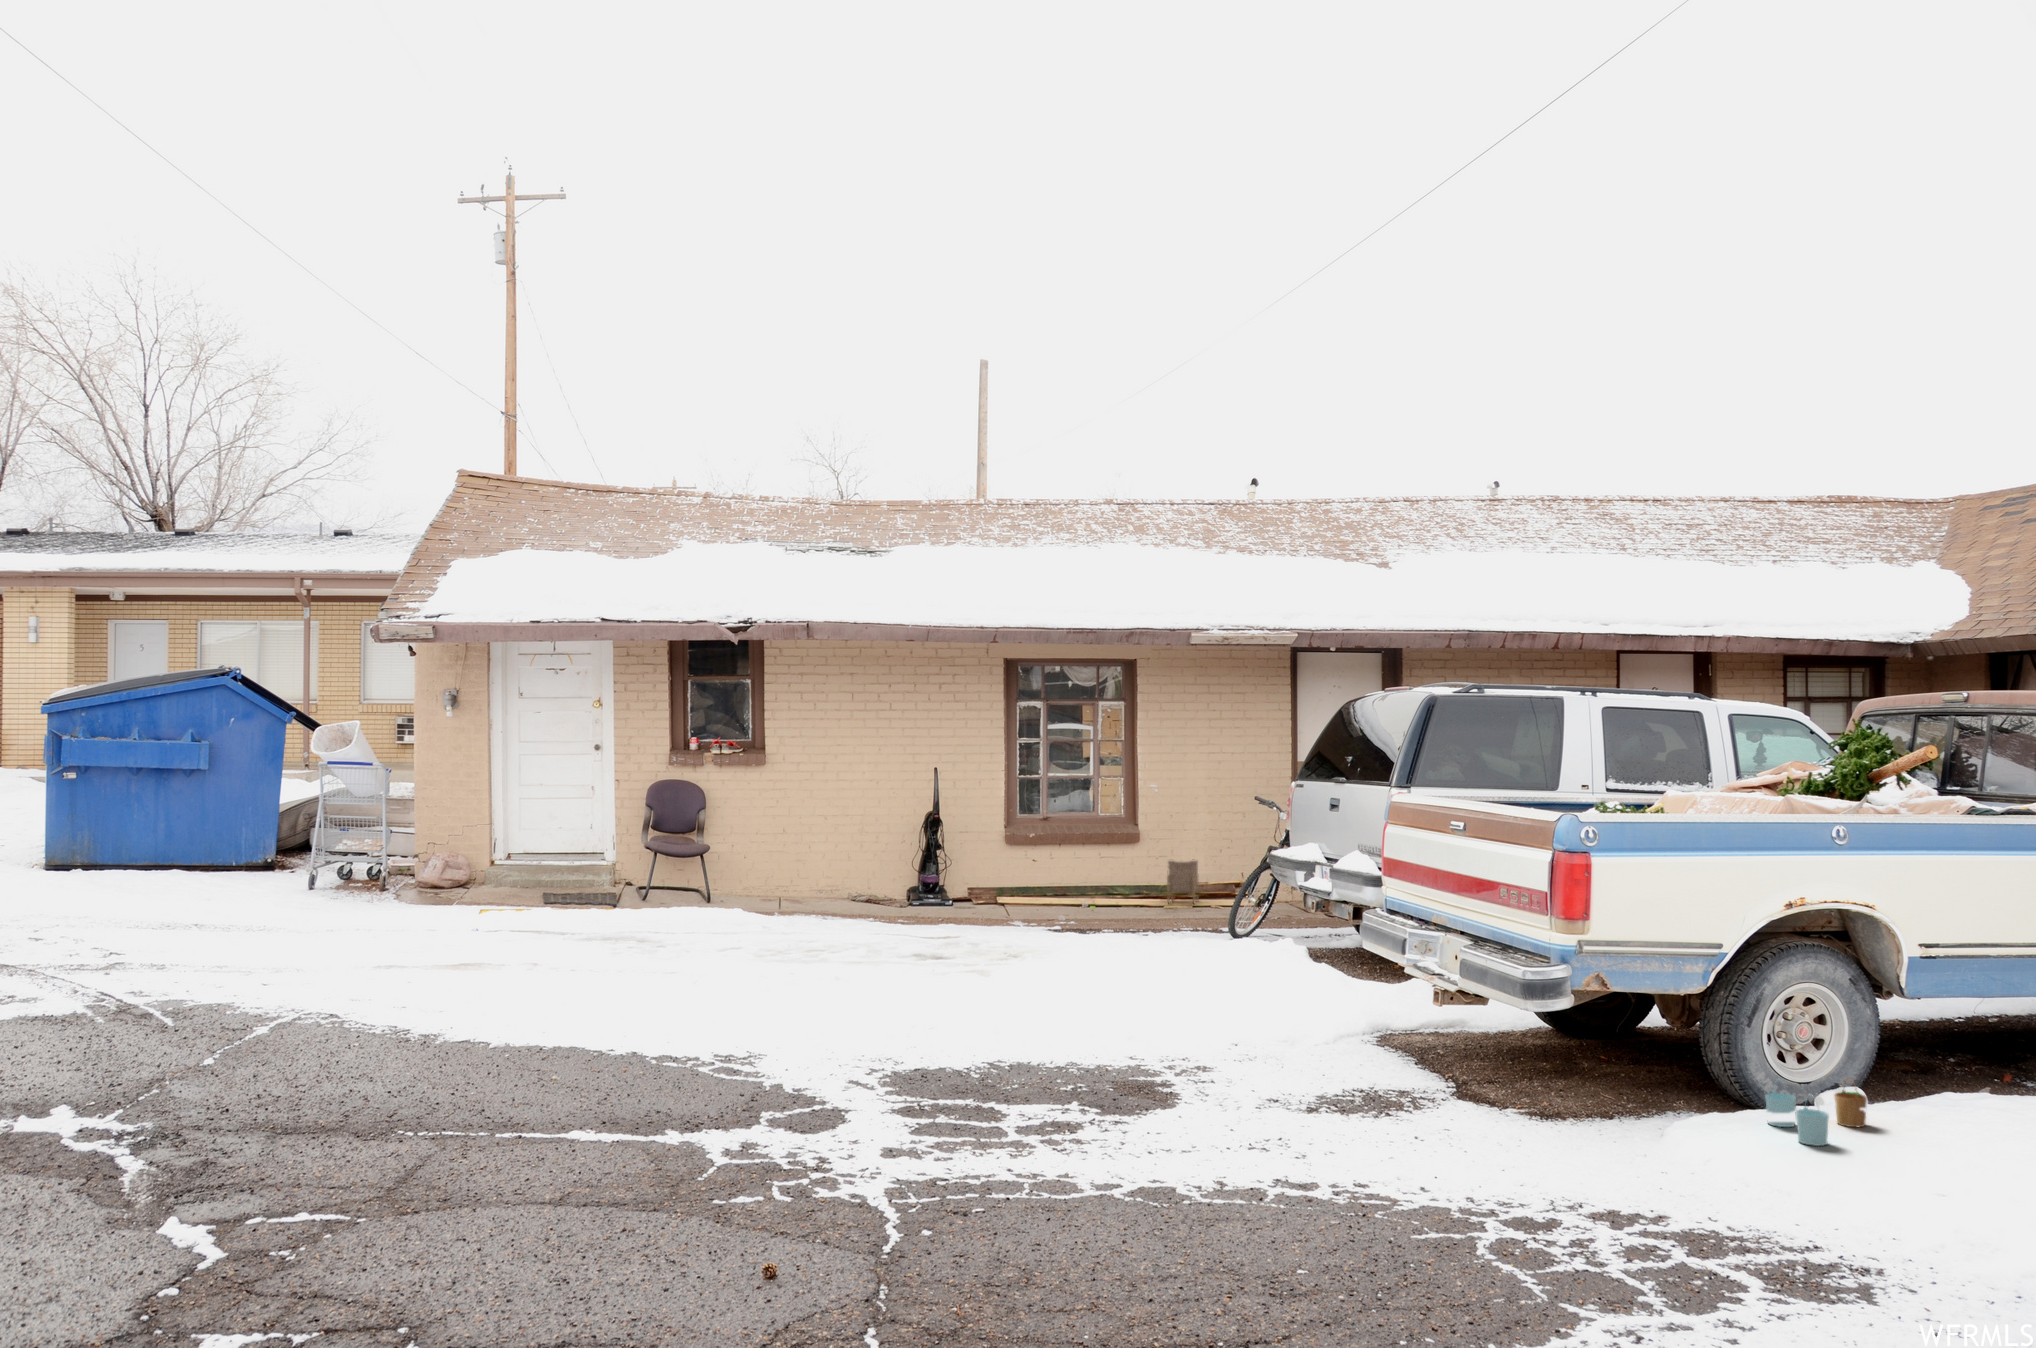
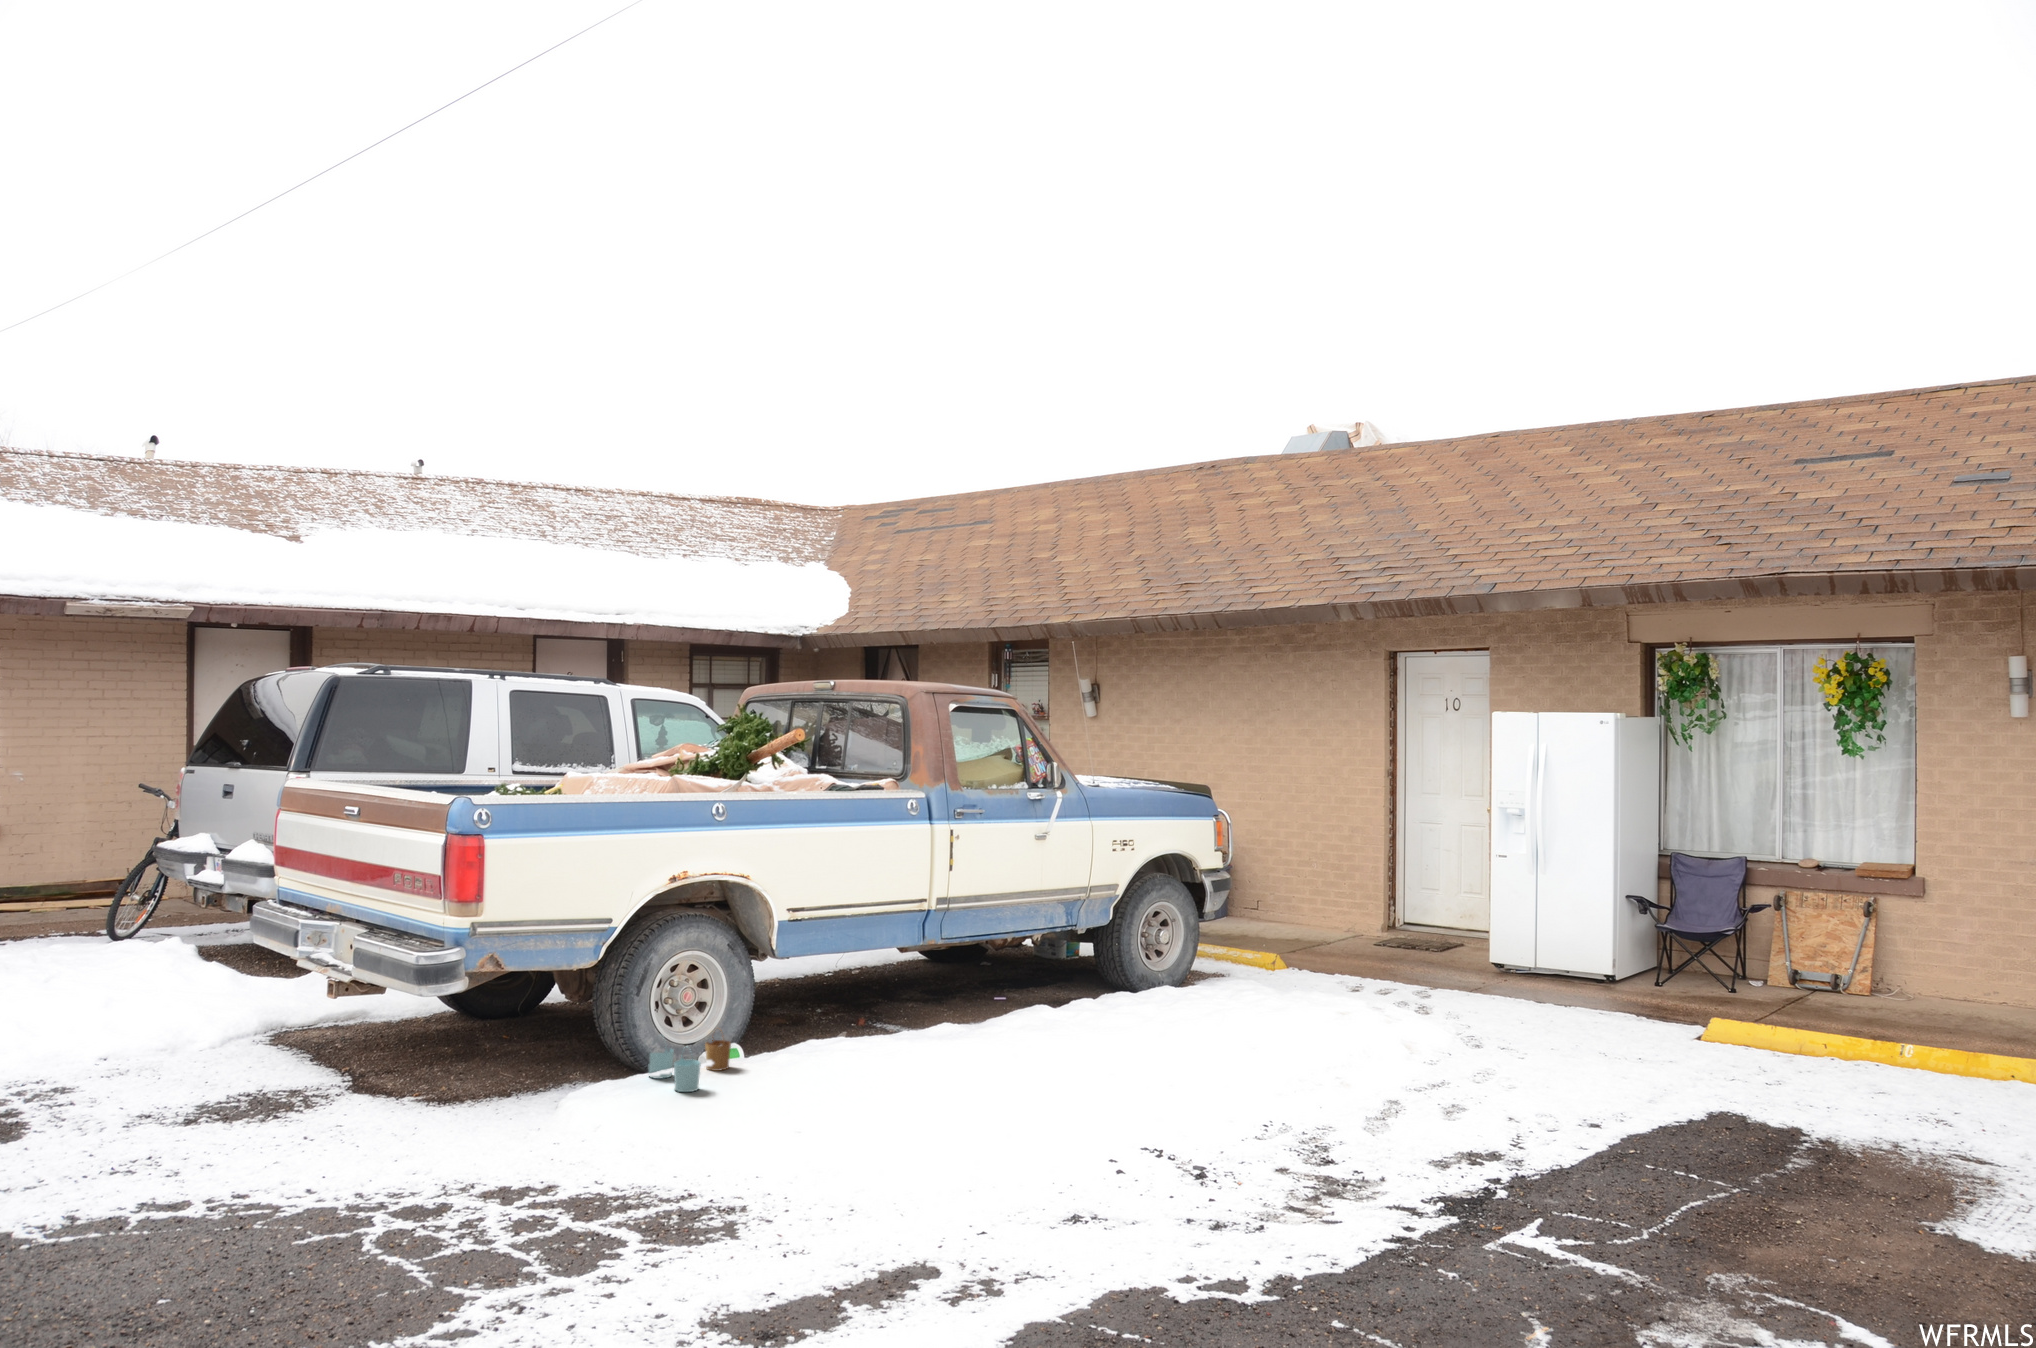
planter: present [1167,861,1199,903] -> none [14,852,58,904]

